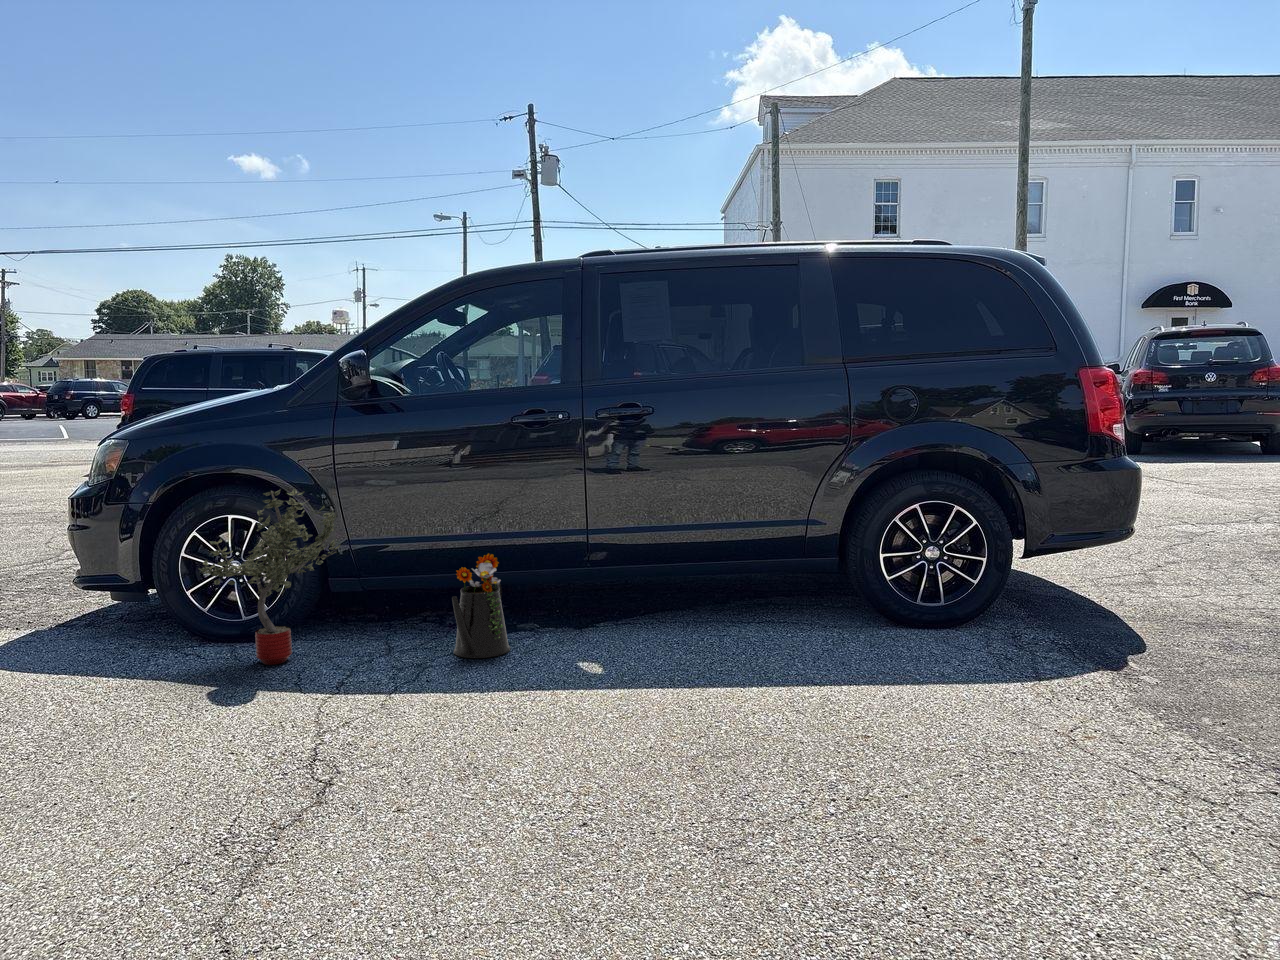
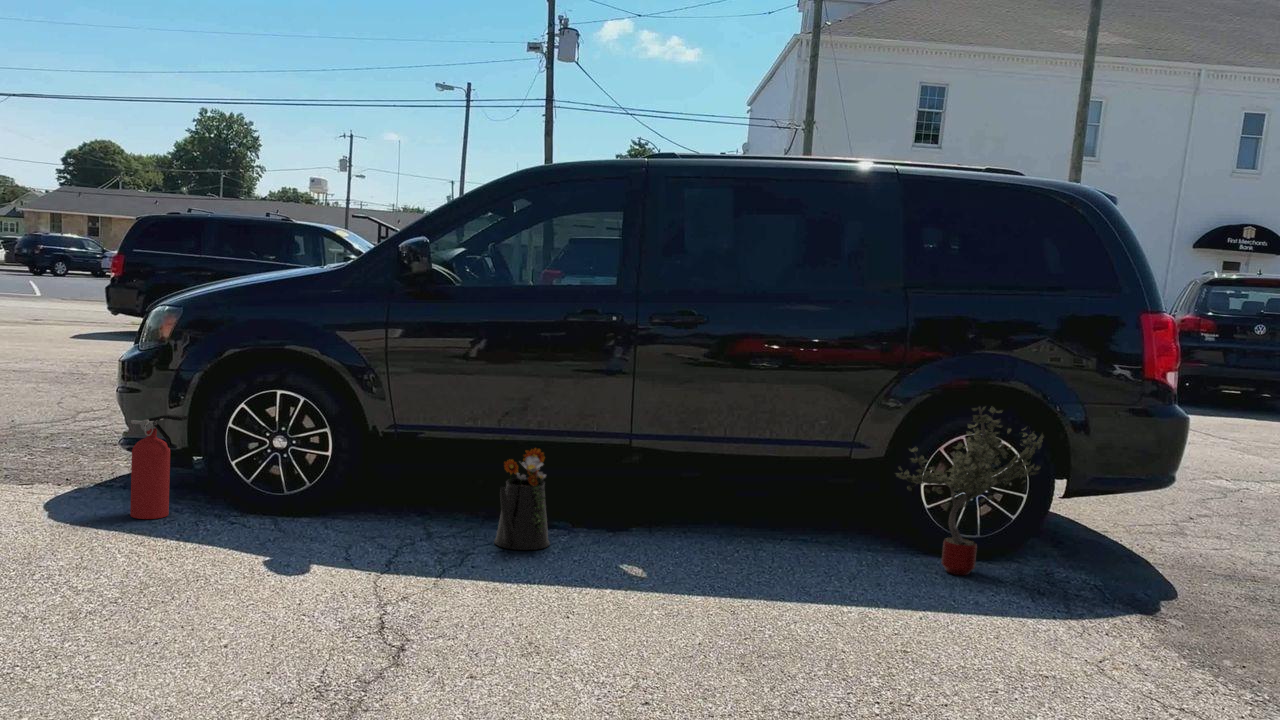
potted tree: present [200,488,341,665] -> present [896,406,1043,575]
fire extinguisher: none [79,550,136,657] -> present [130,415,188,519]

